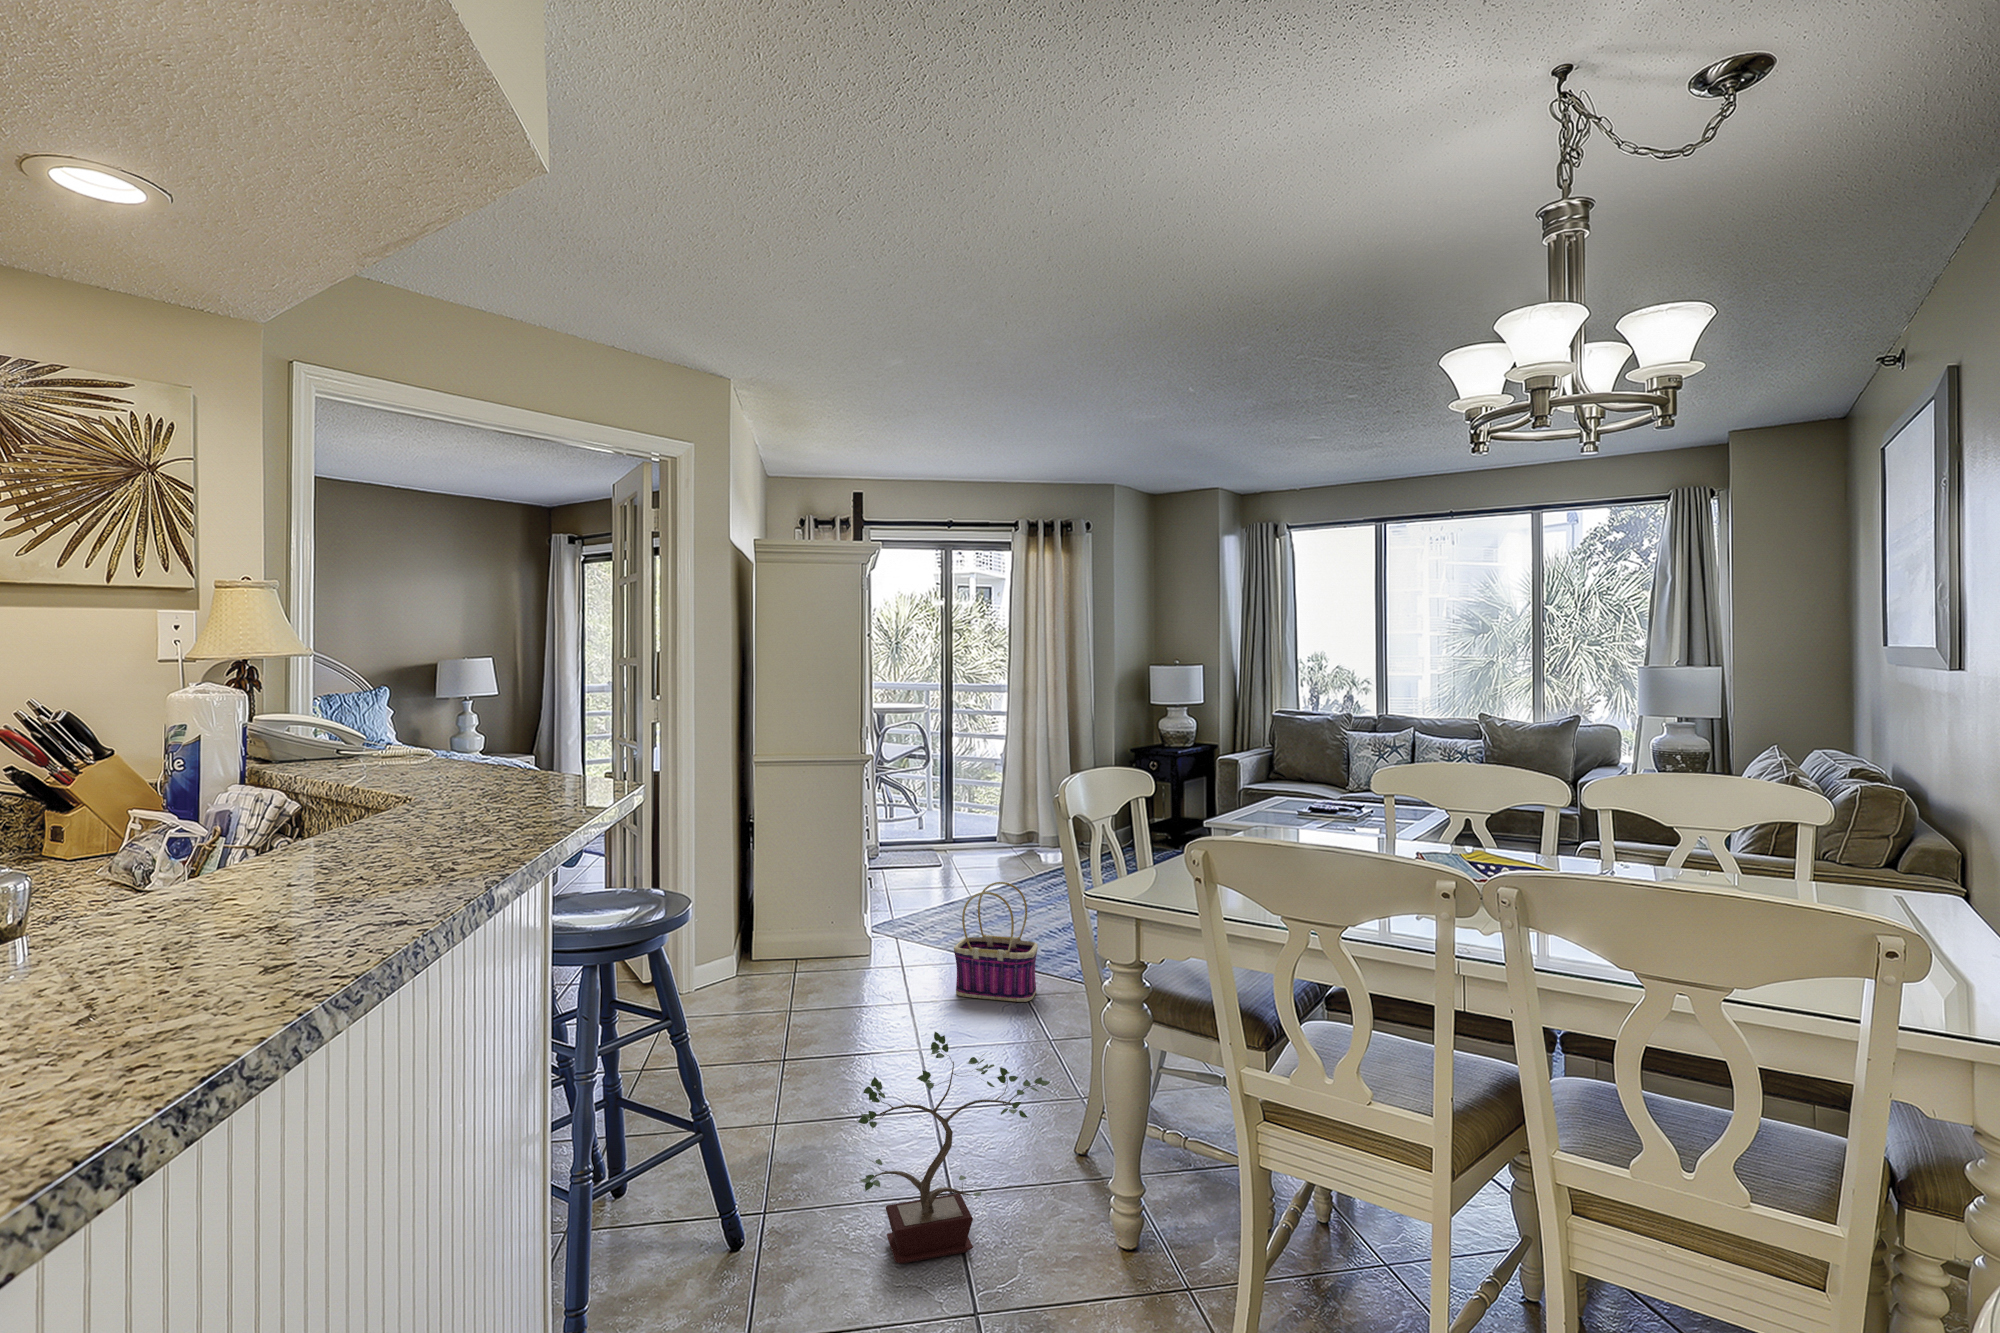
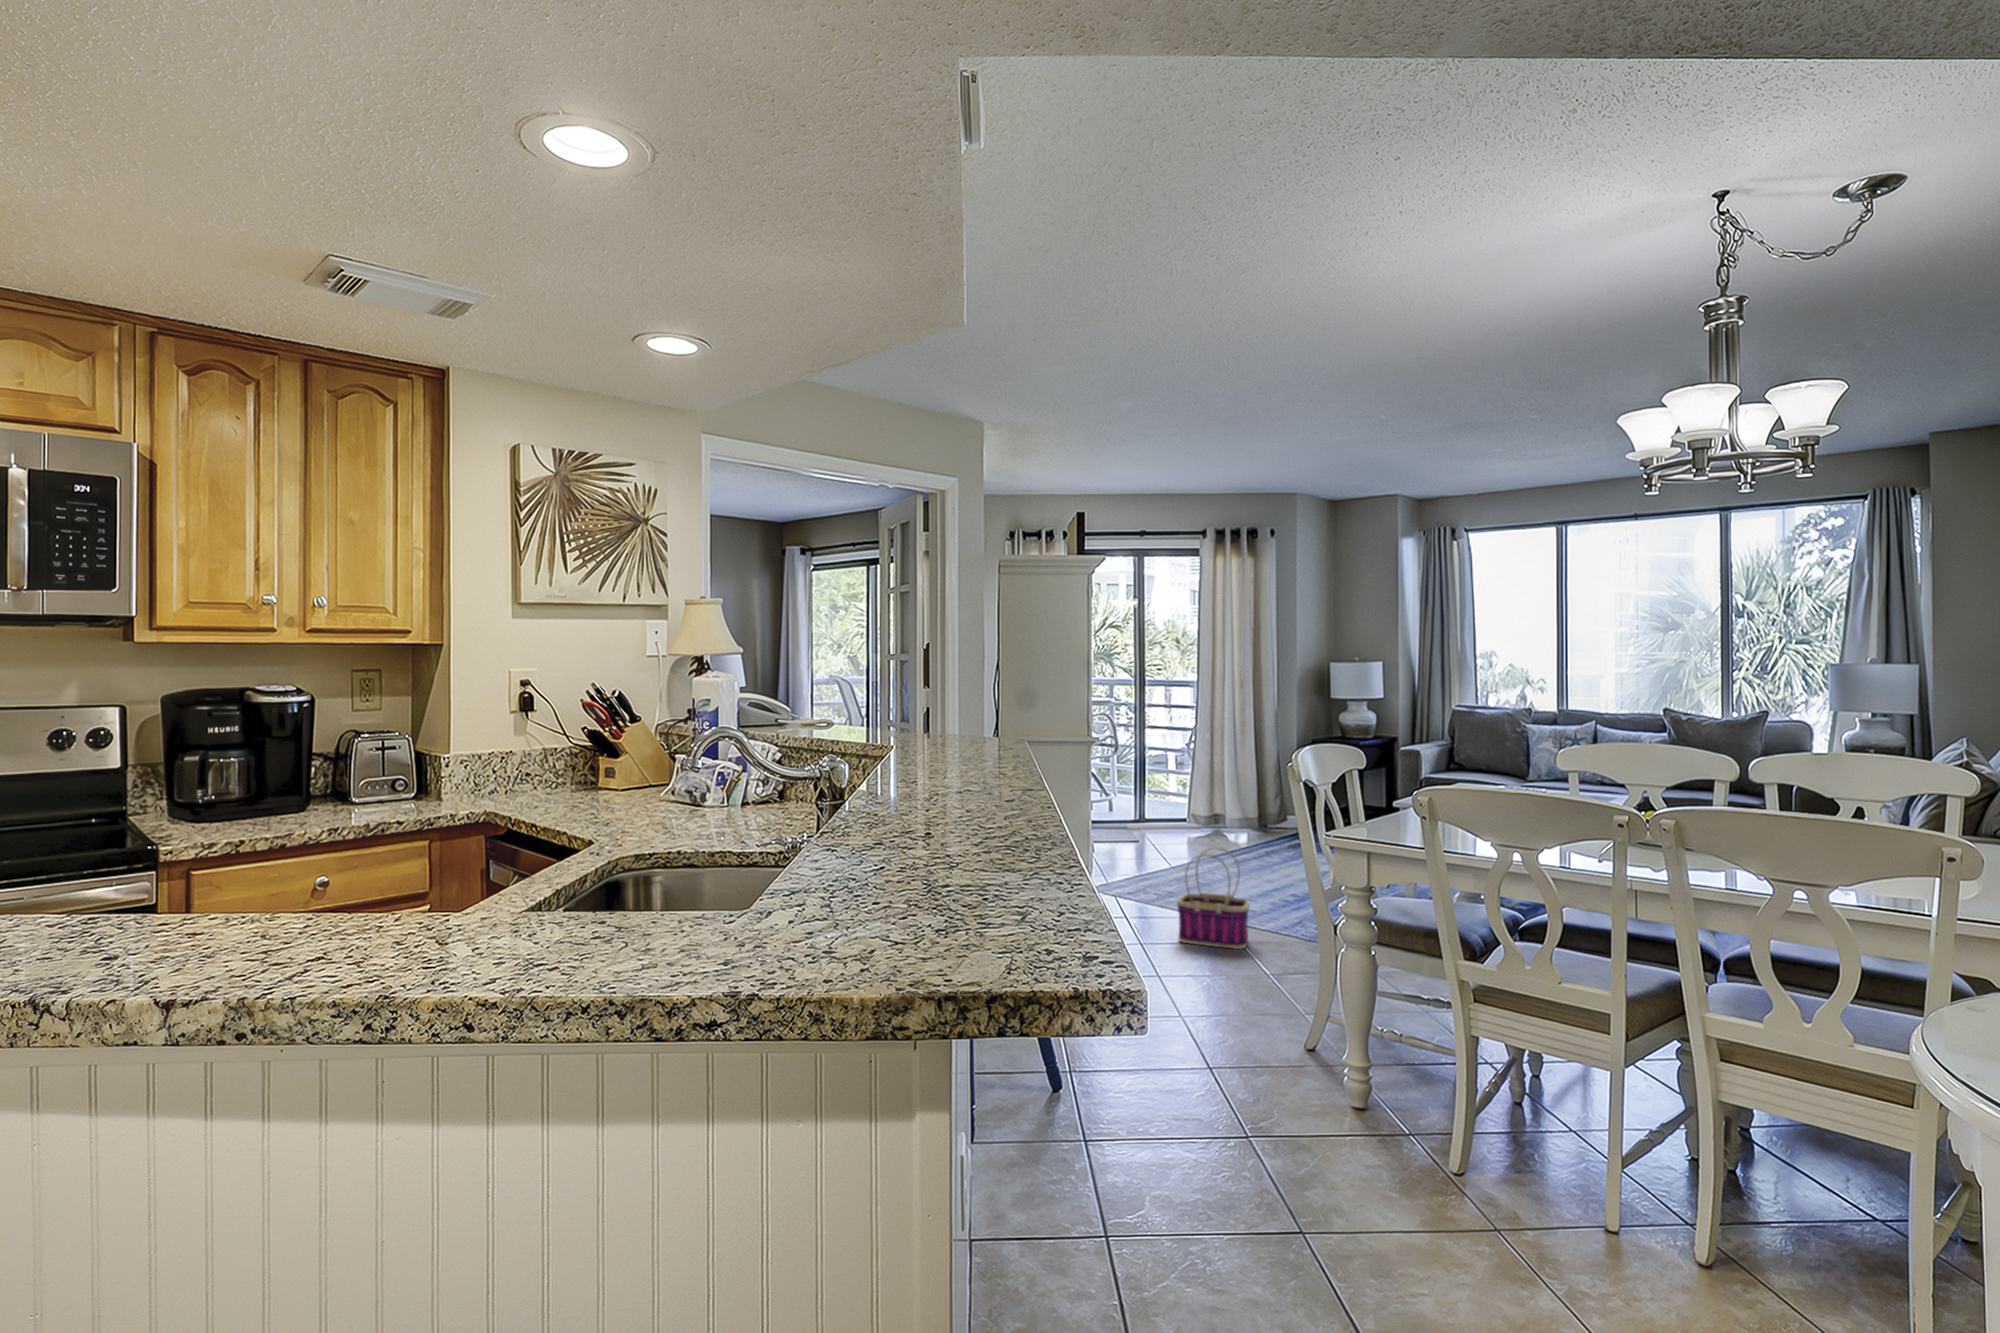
potted plant: present [858,1032,1050,1264] -> none [1151,939,1298,1109]

